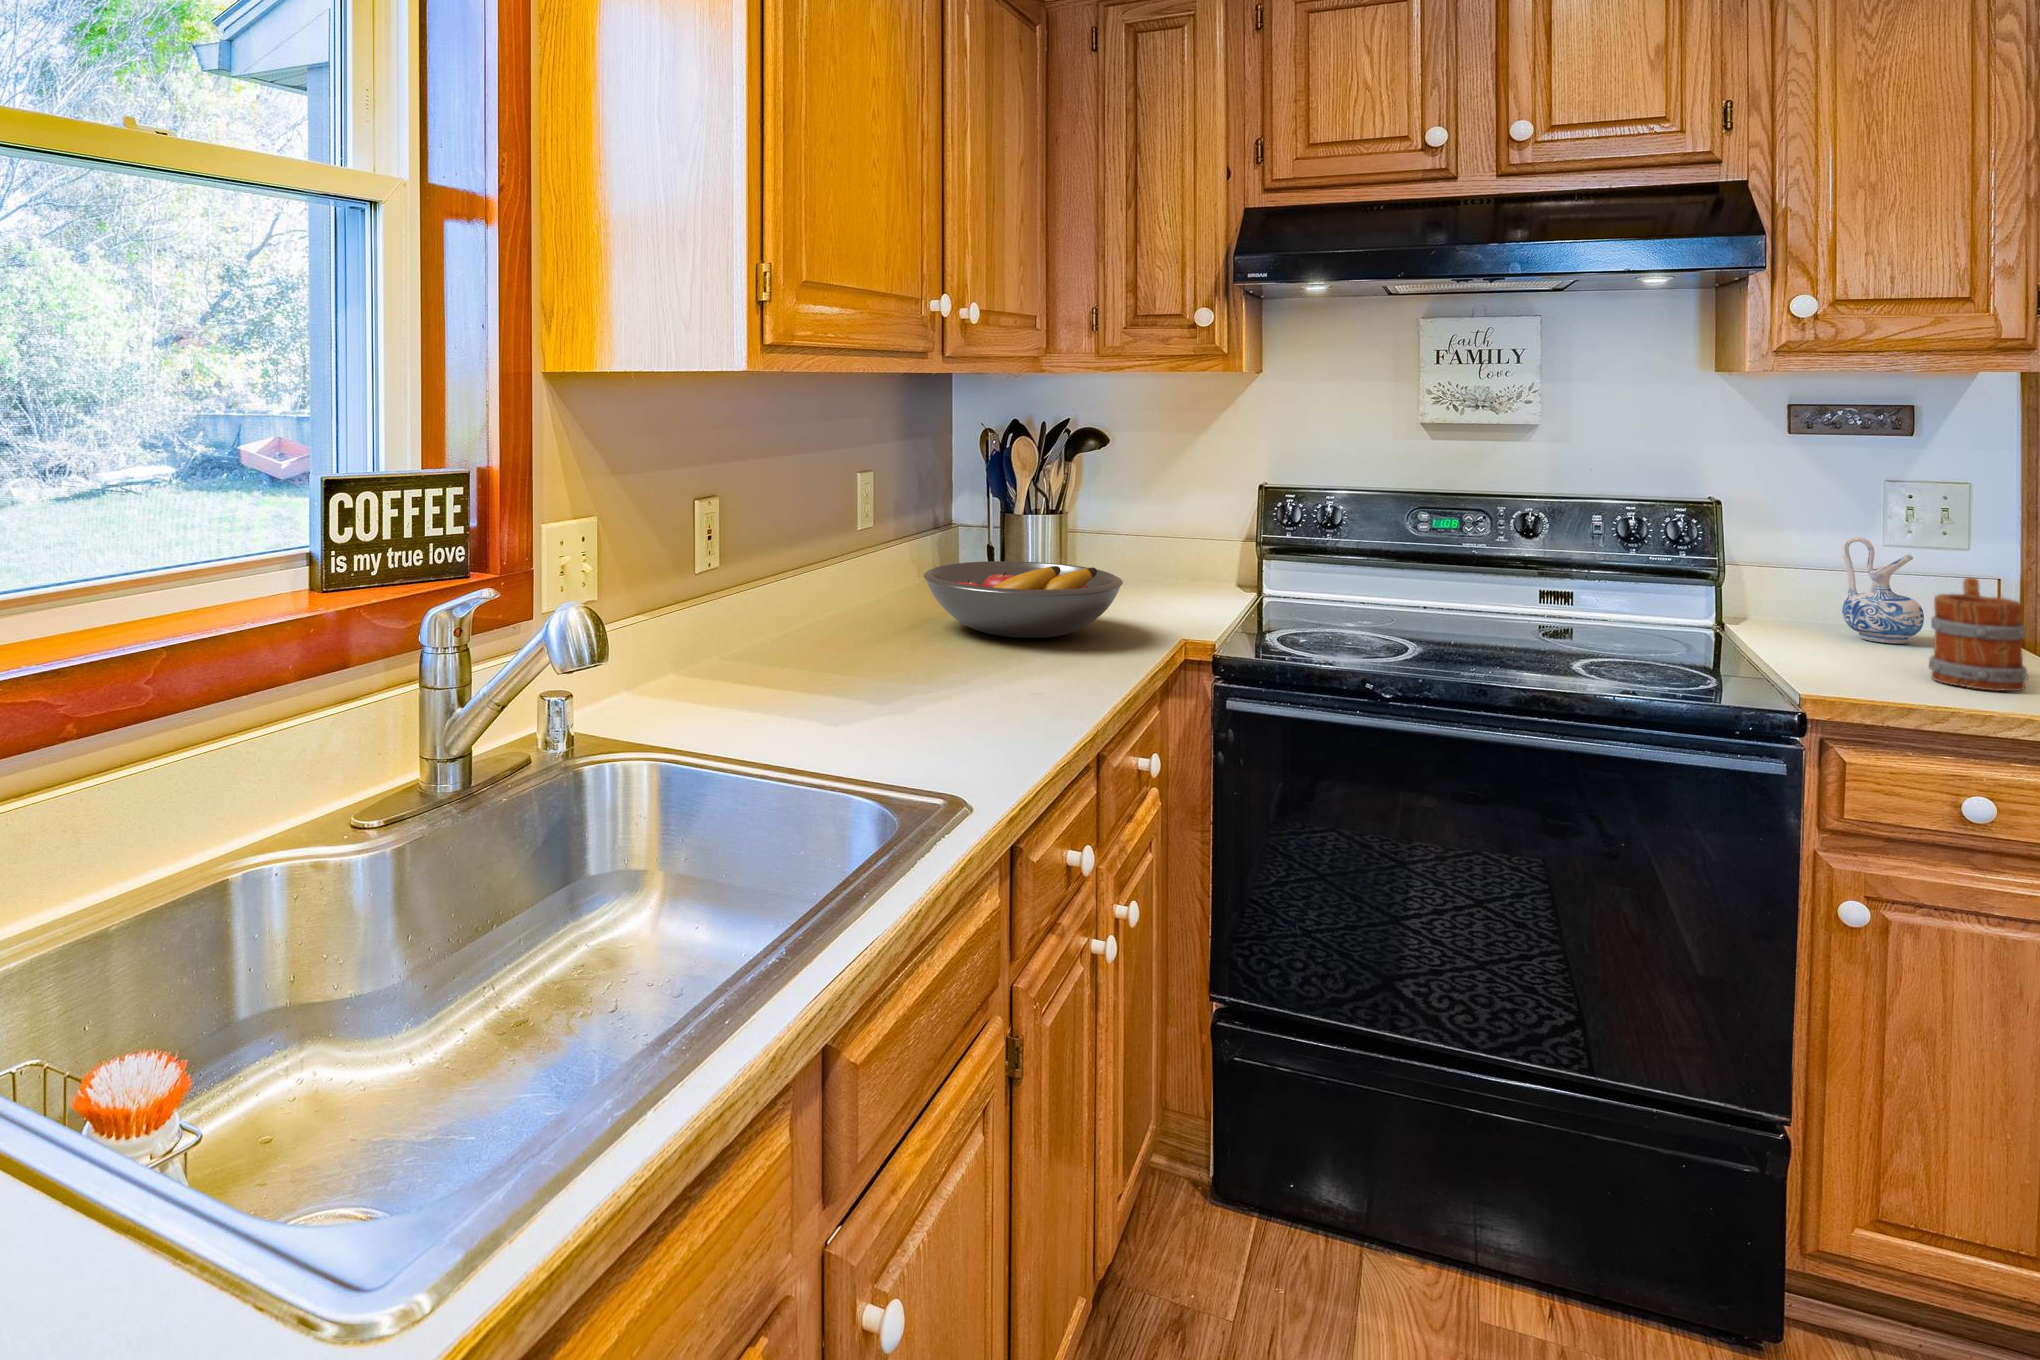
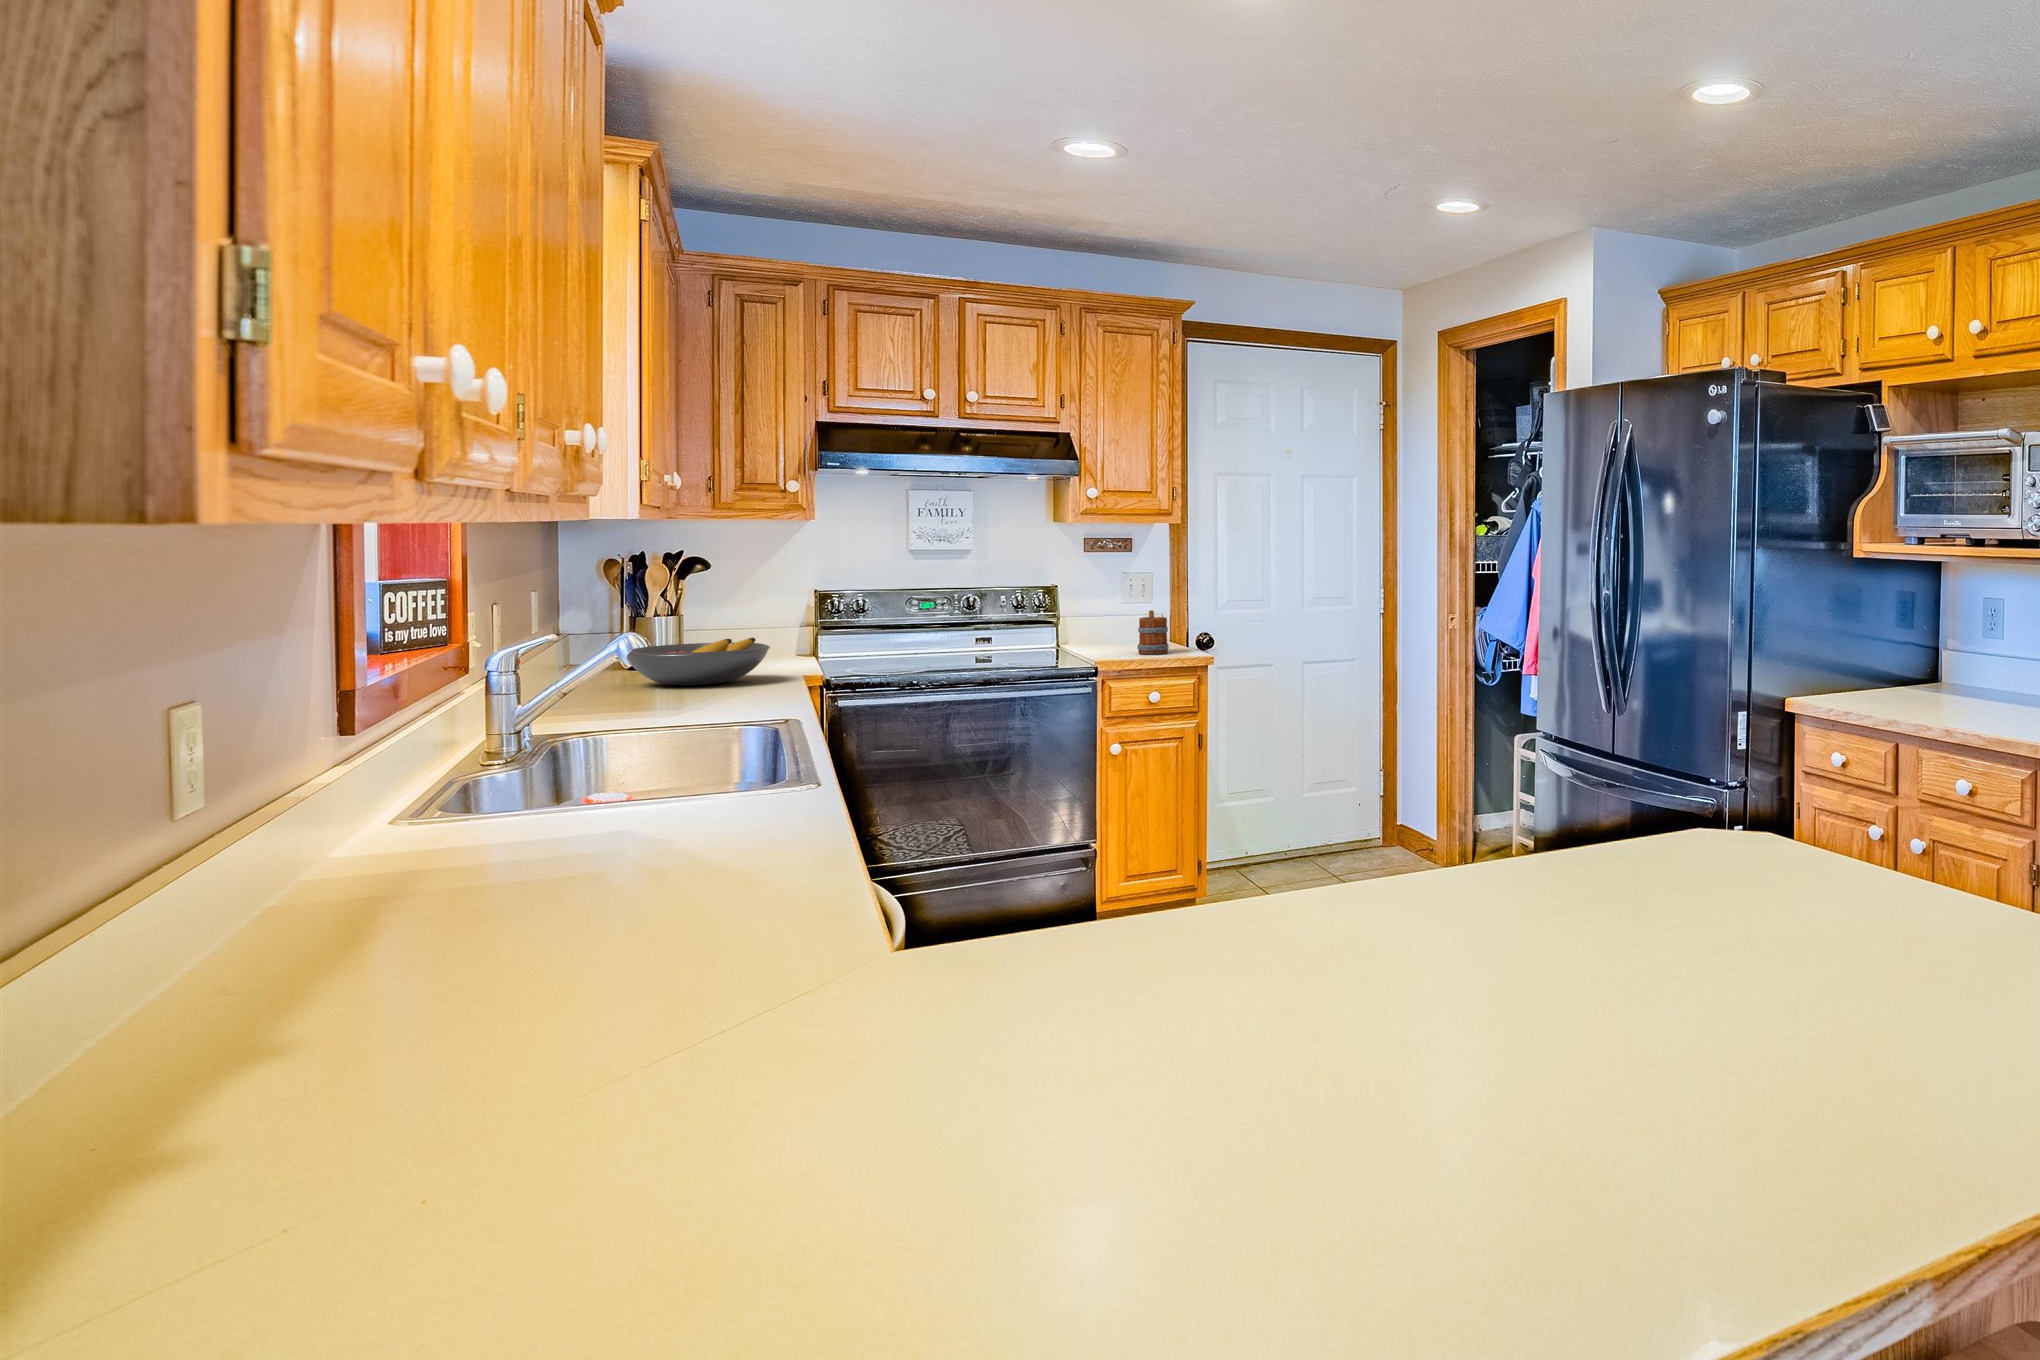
ceramic pitcher: present [1842,537,1924,643] -> none [1107,599,1136,647]

